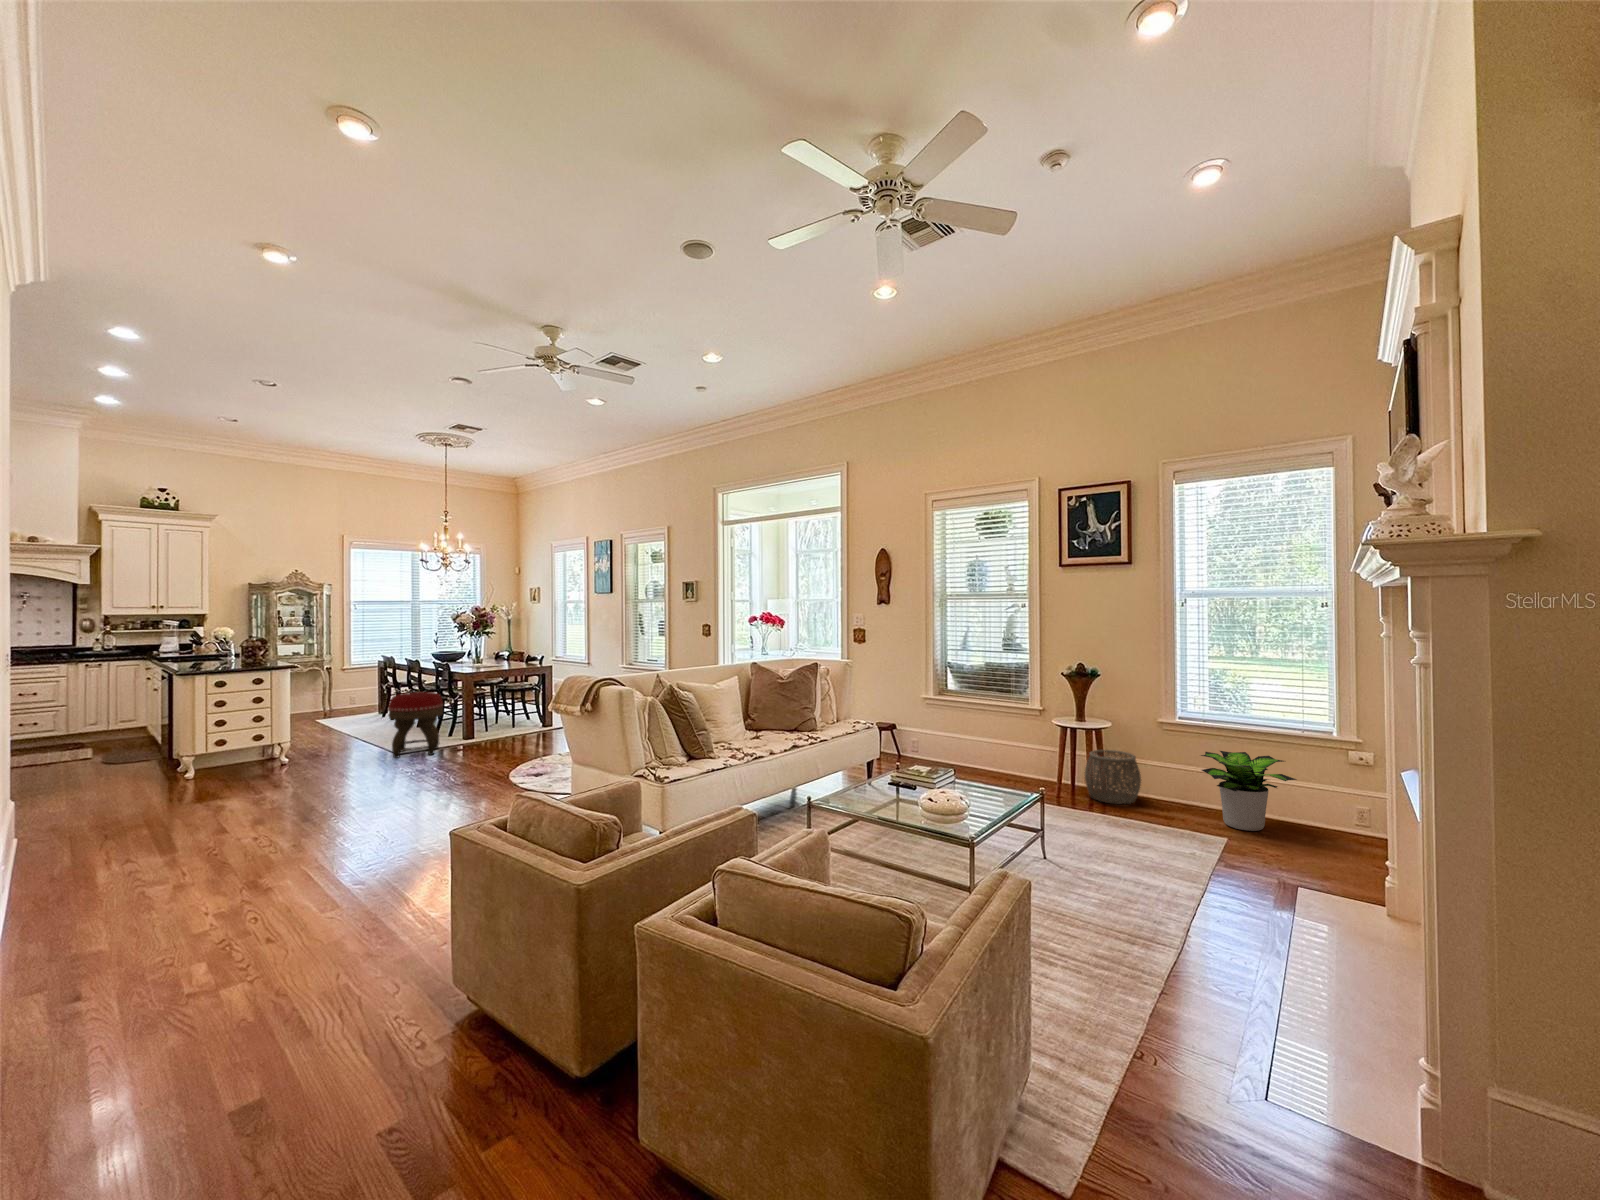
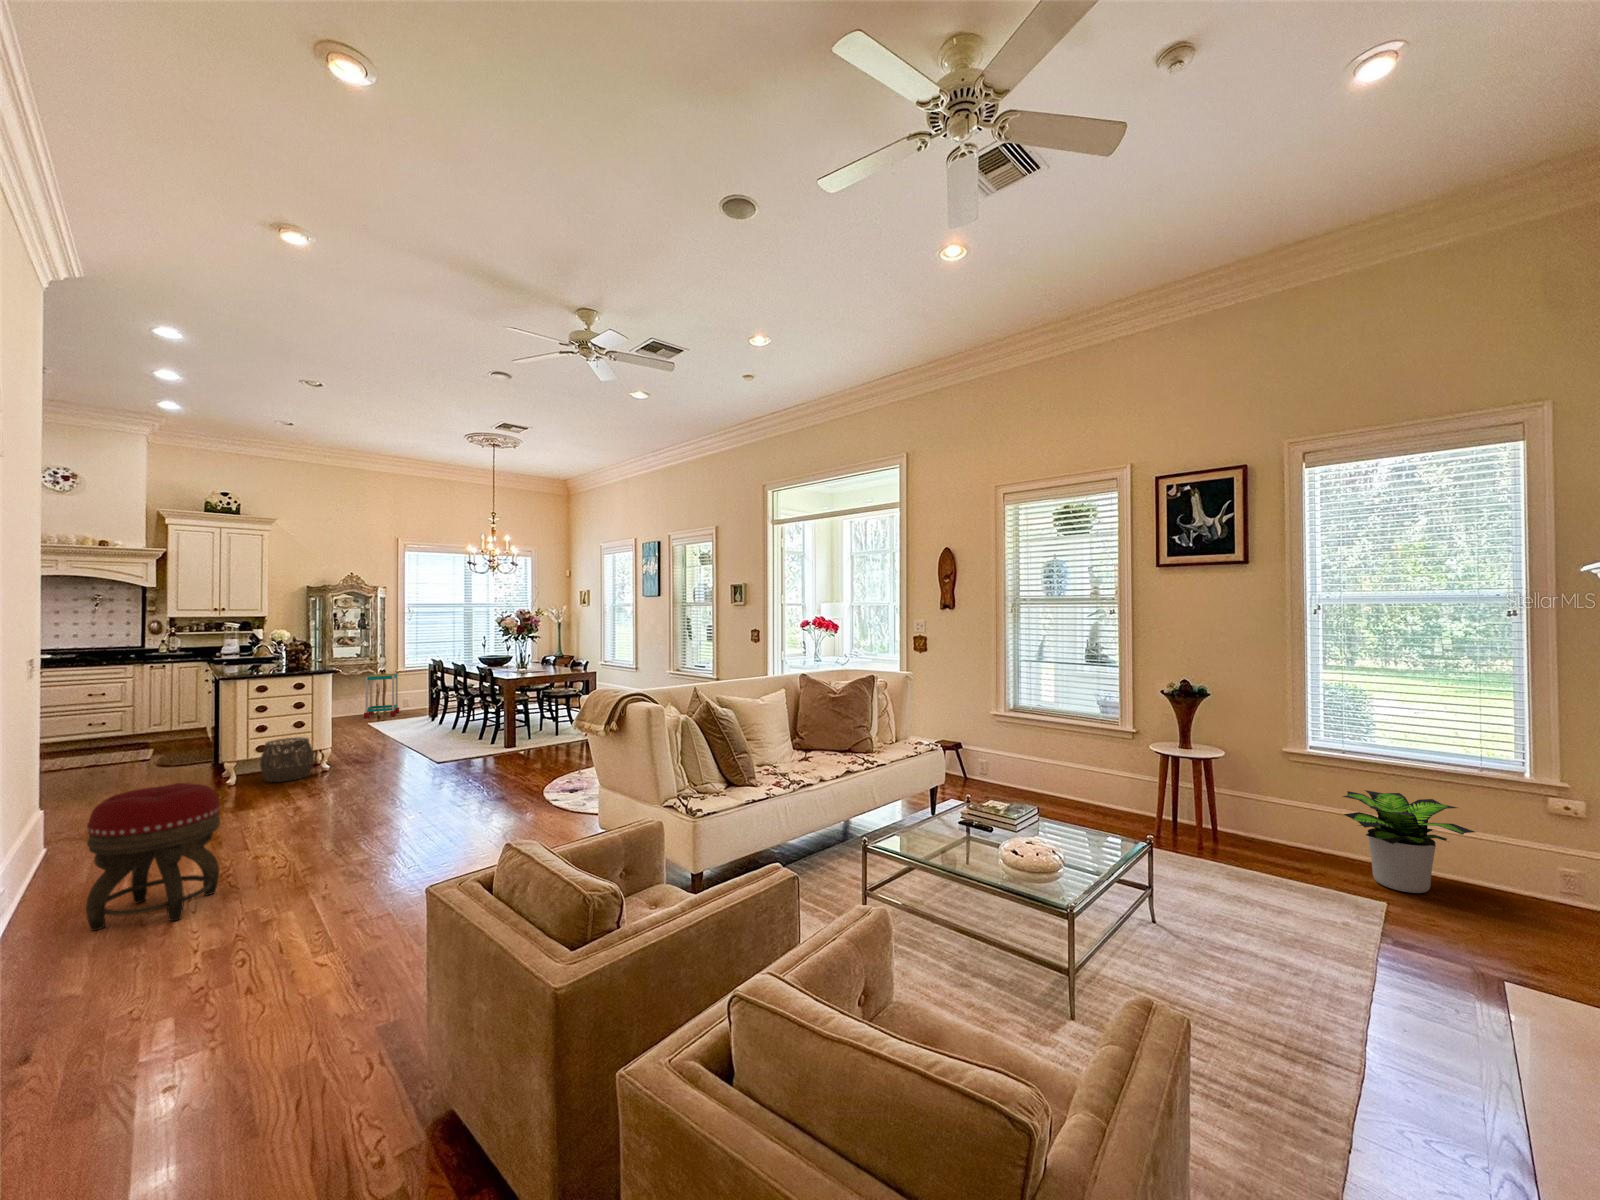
side table: none [310,671,345,715] -> present [364,674,399,718]
footstool: present [388,692,443,758] -> present [86,783,220,931]
woven basket: present [1085,750,1141,804] -> present [260,738,314,782]

